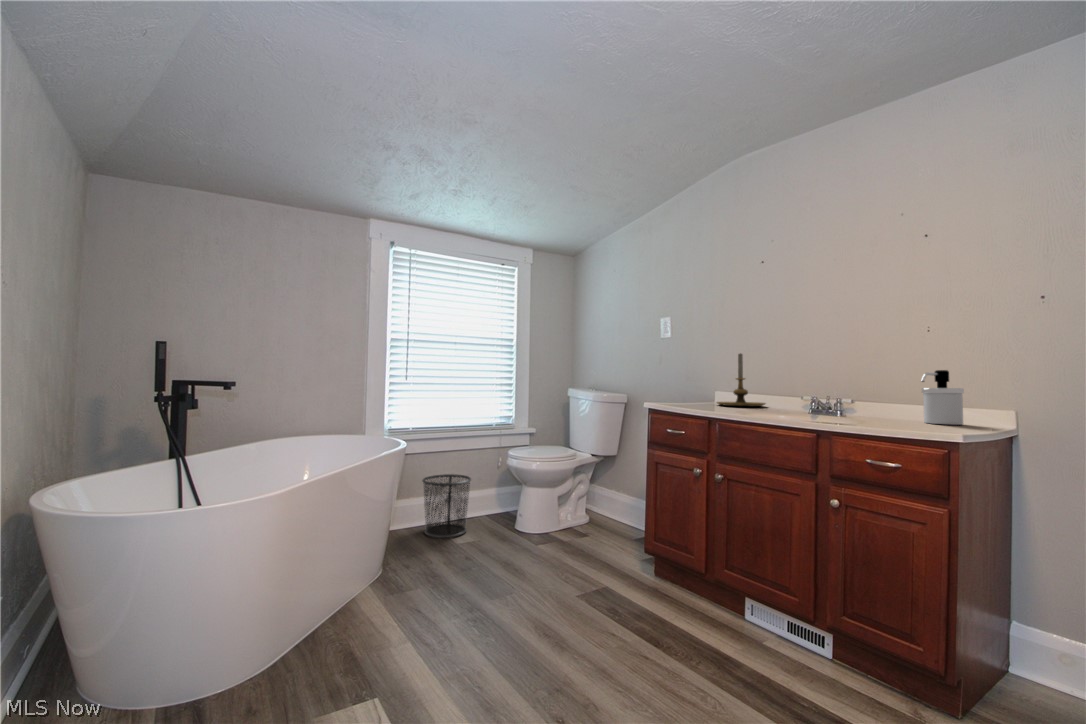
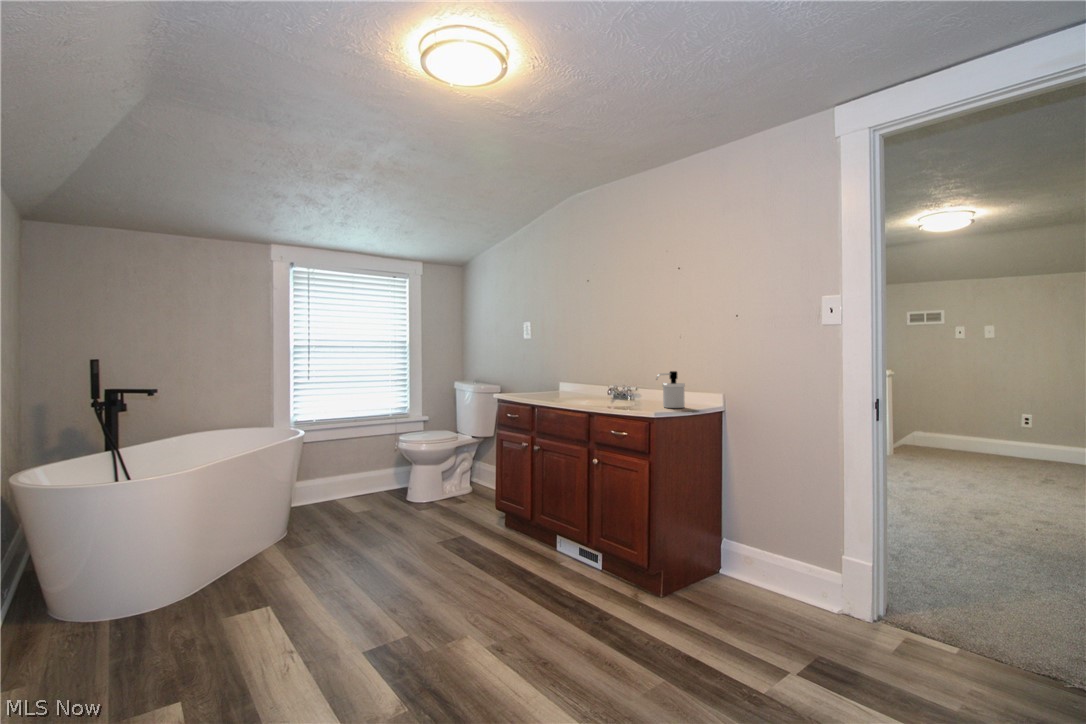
candle holder: present [717,353,766,406] -> none [554,355,589,396]
waste bin: present [422,474,471,538] -> none [325,458,368,509]

